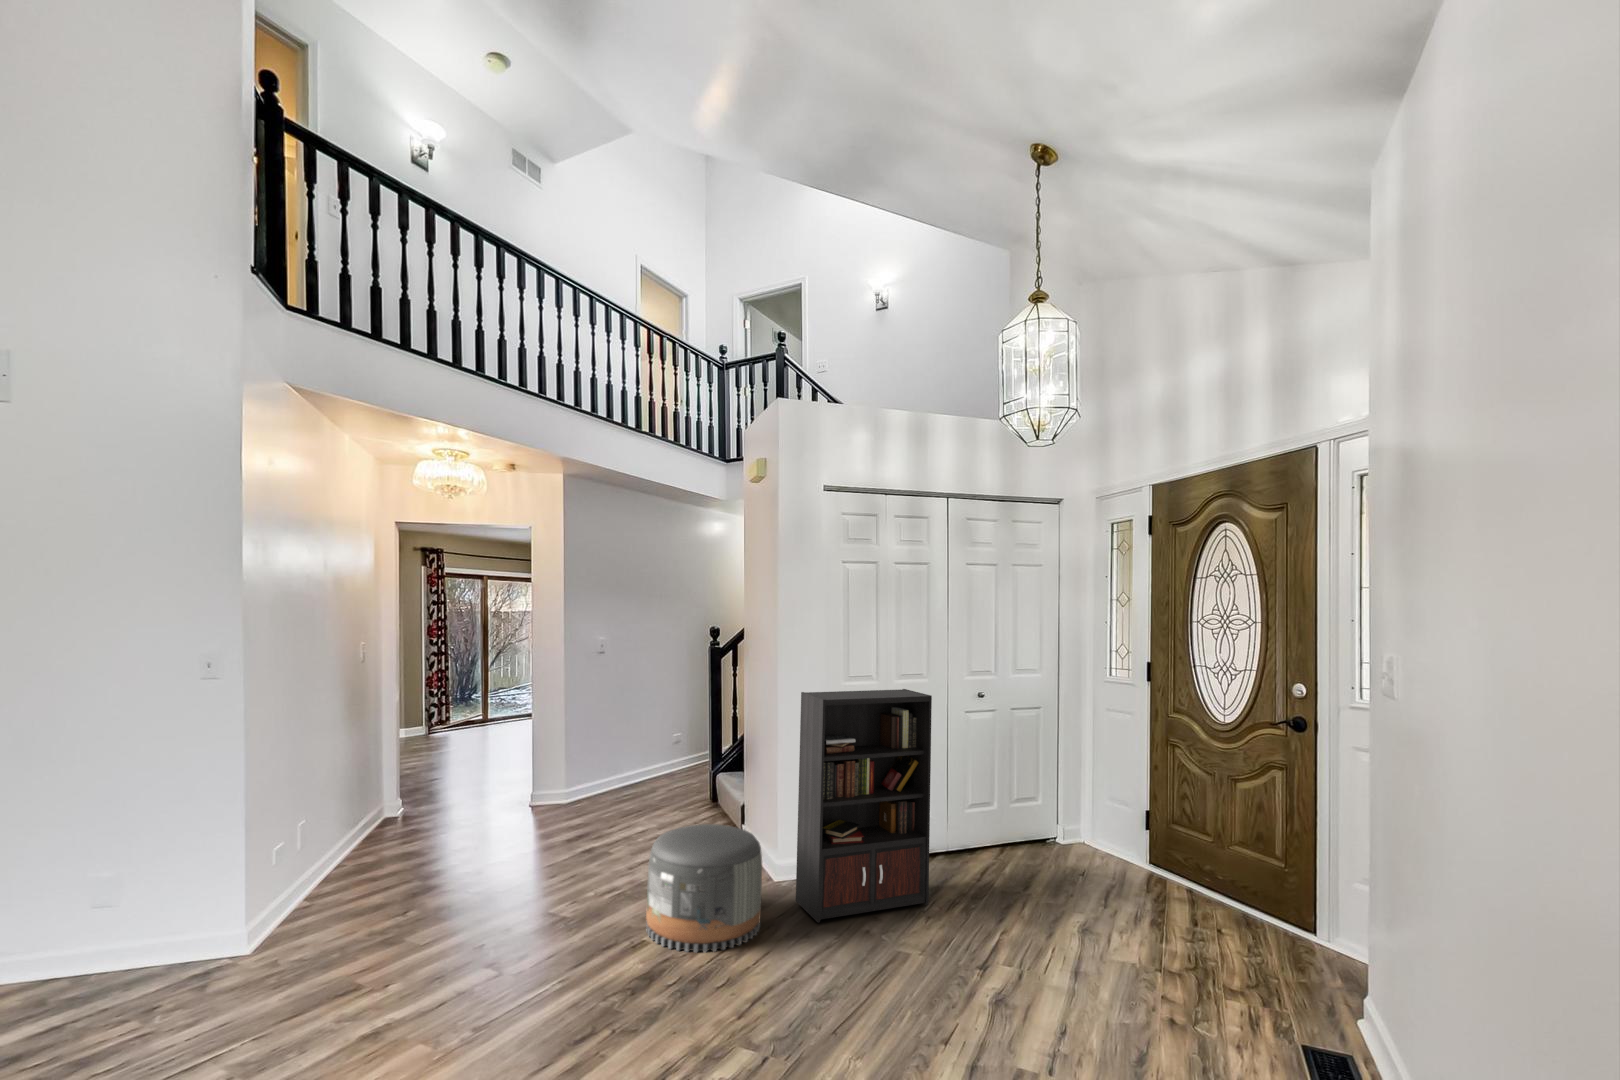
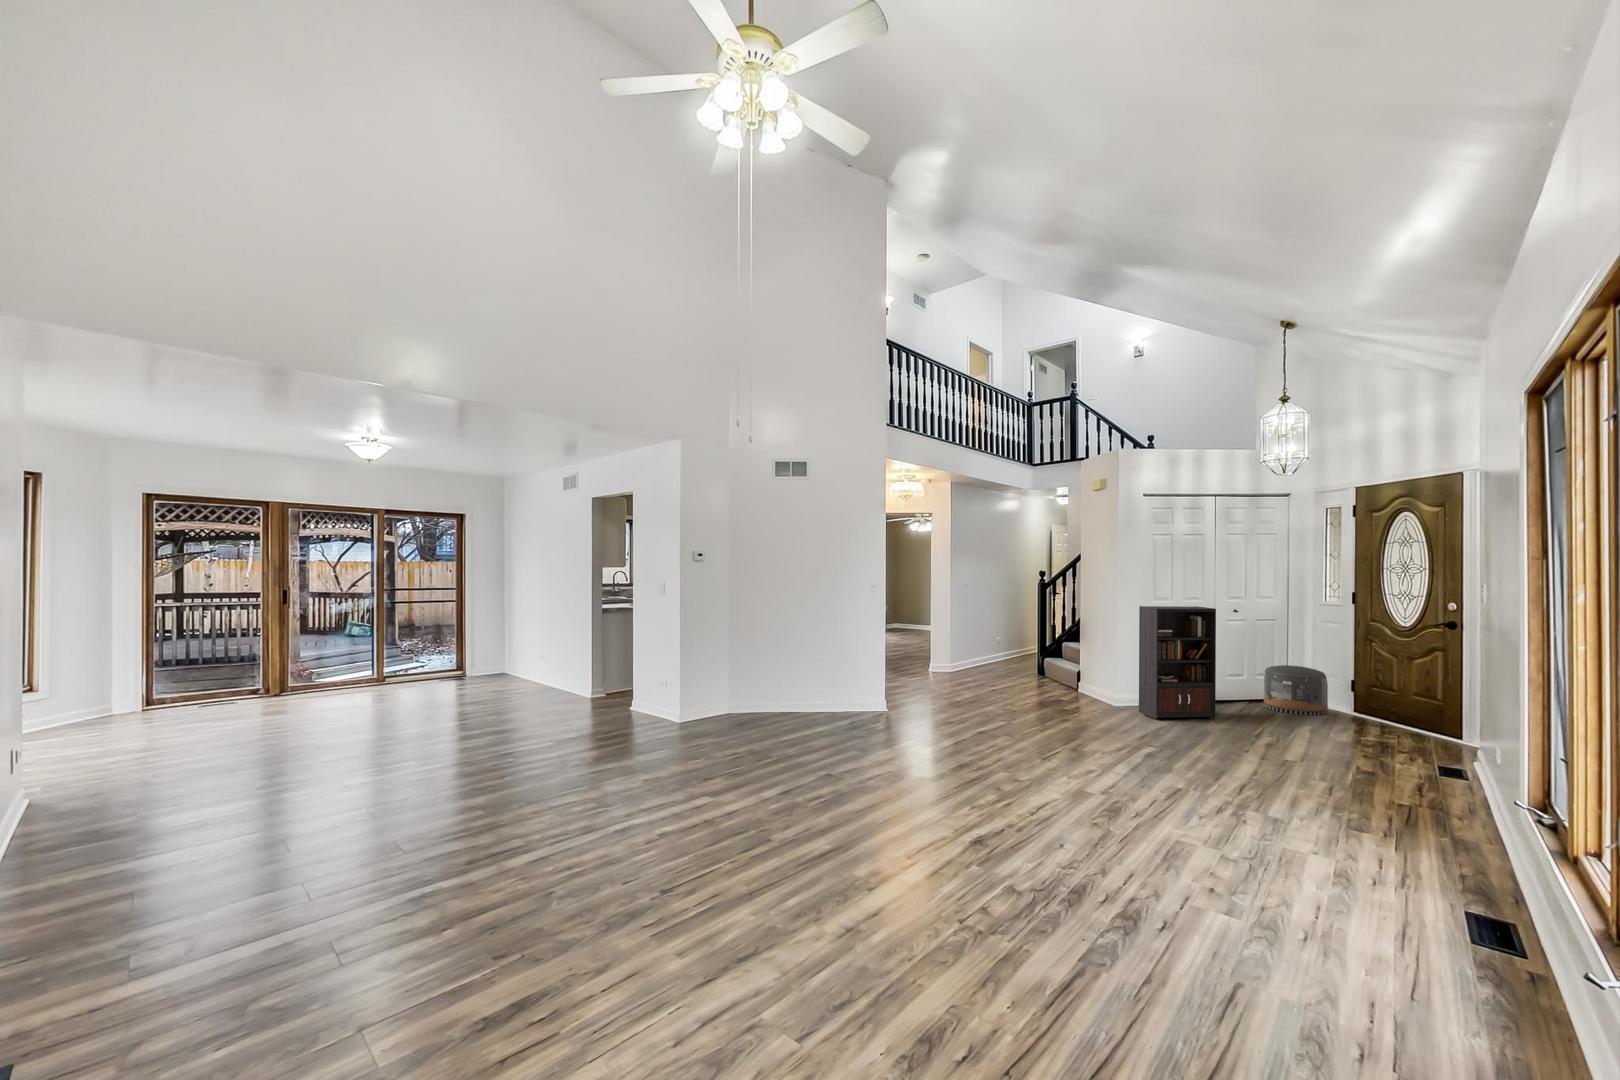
pouf: present [646,824,762,953] -> present [1264,665,1328,716]

